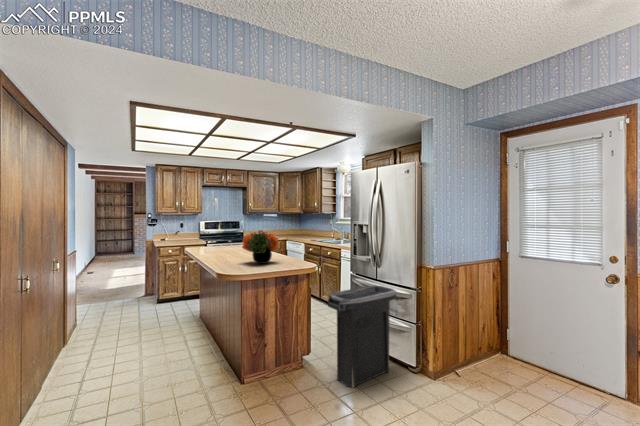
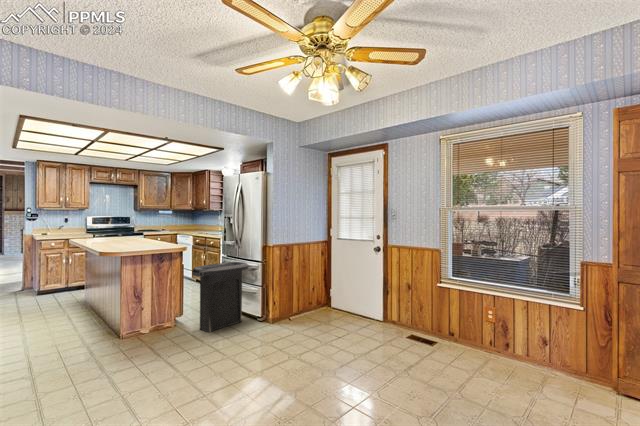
flower arrangement: present [242,230,279,264] -> none [123,221,157,247]

